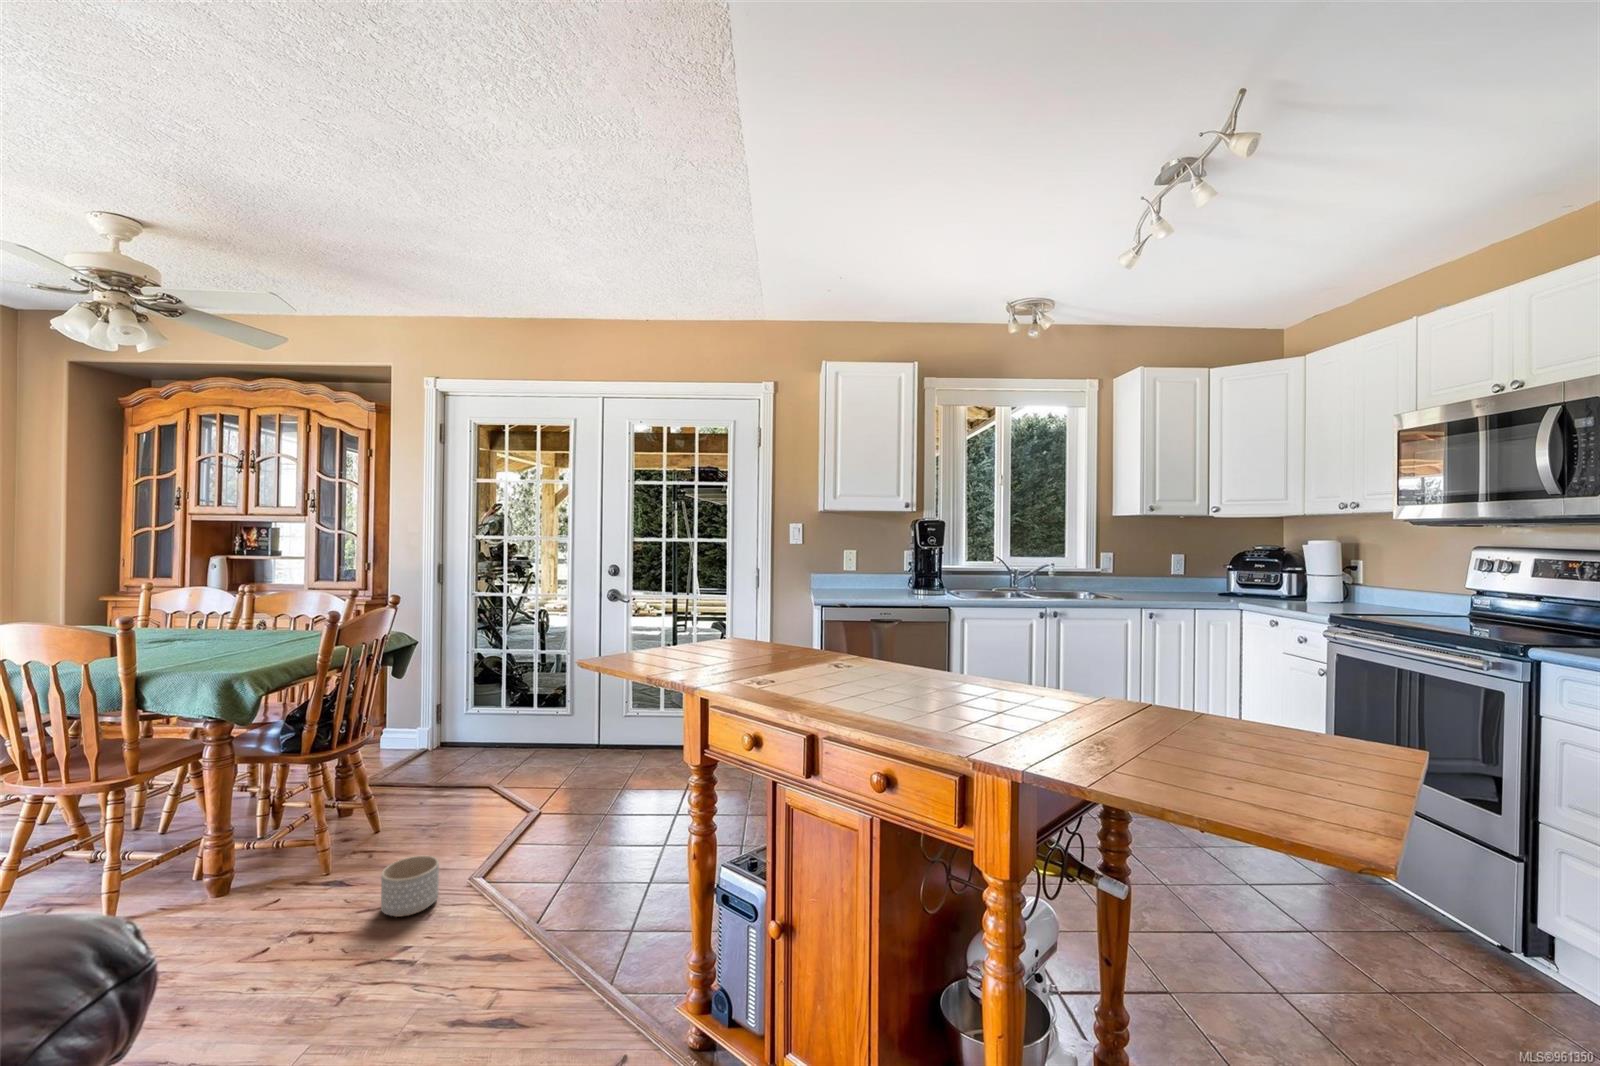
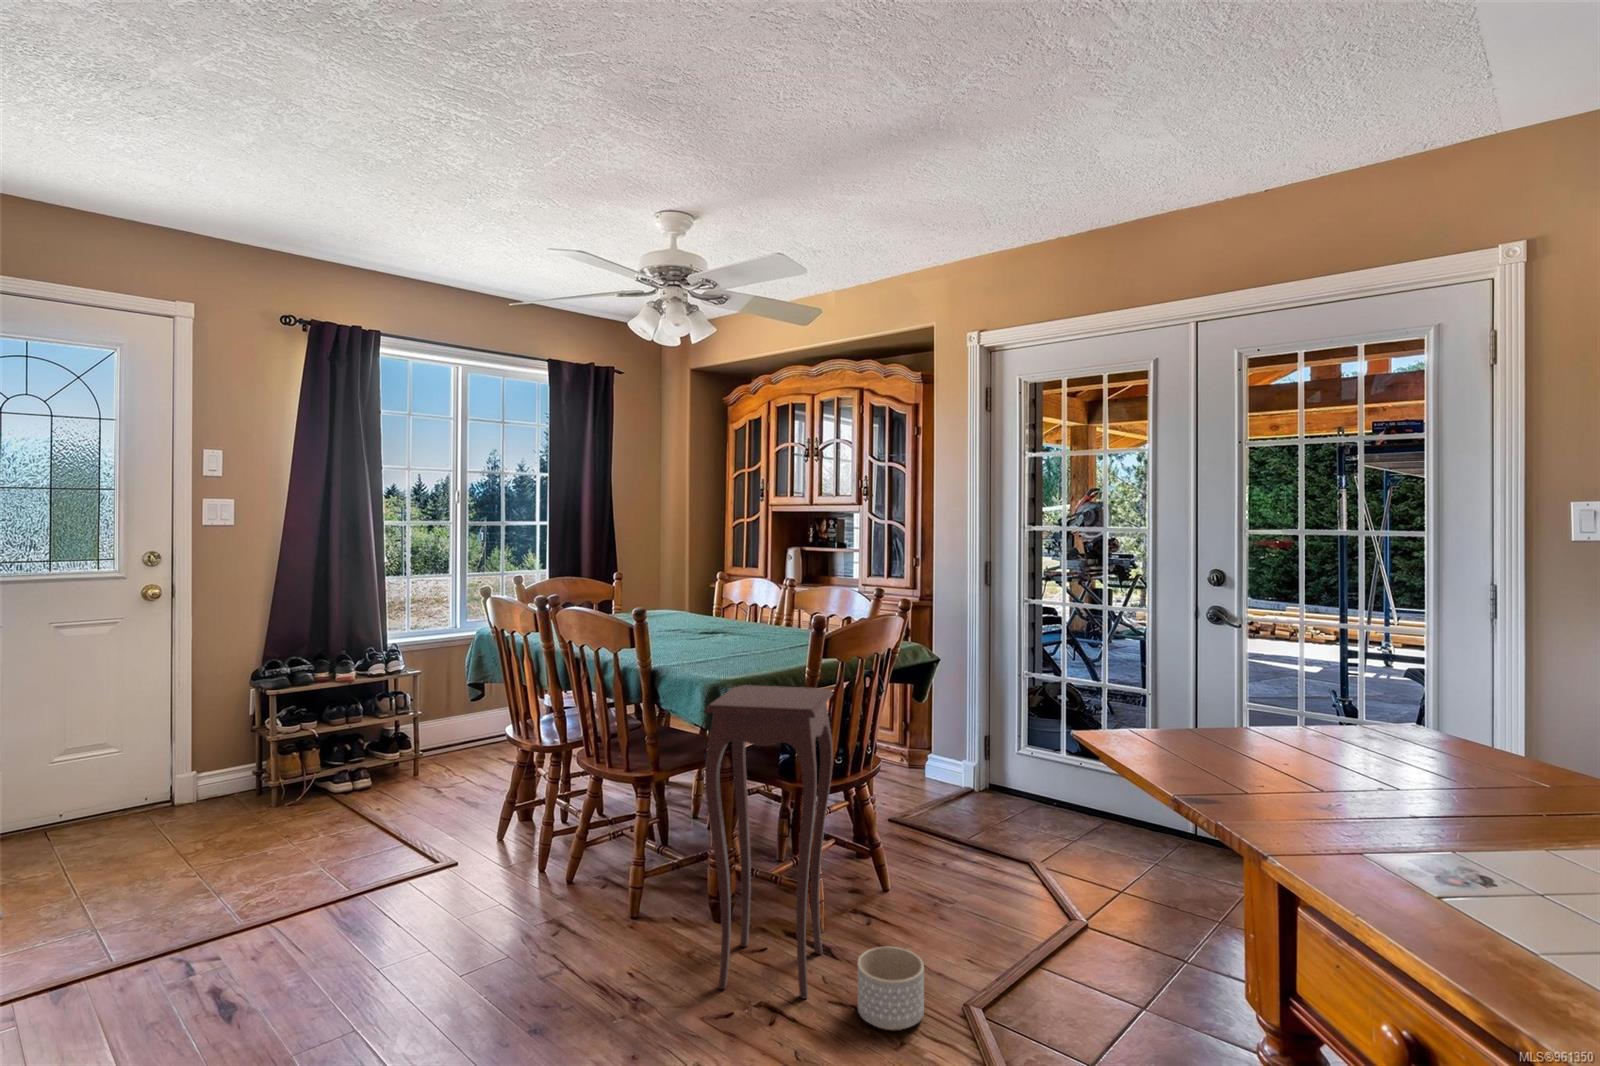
side table: none [222,672,344,949] -> present [704,685,833,999]

